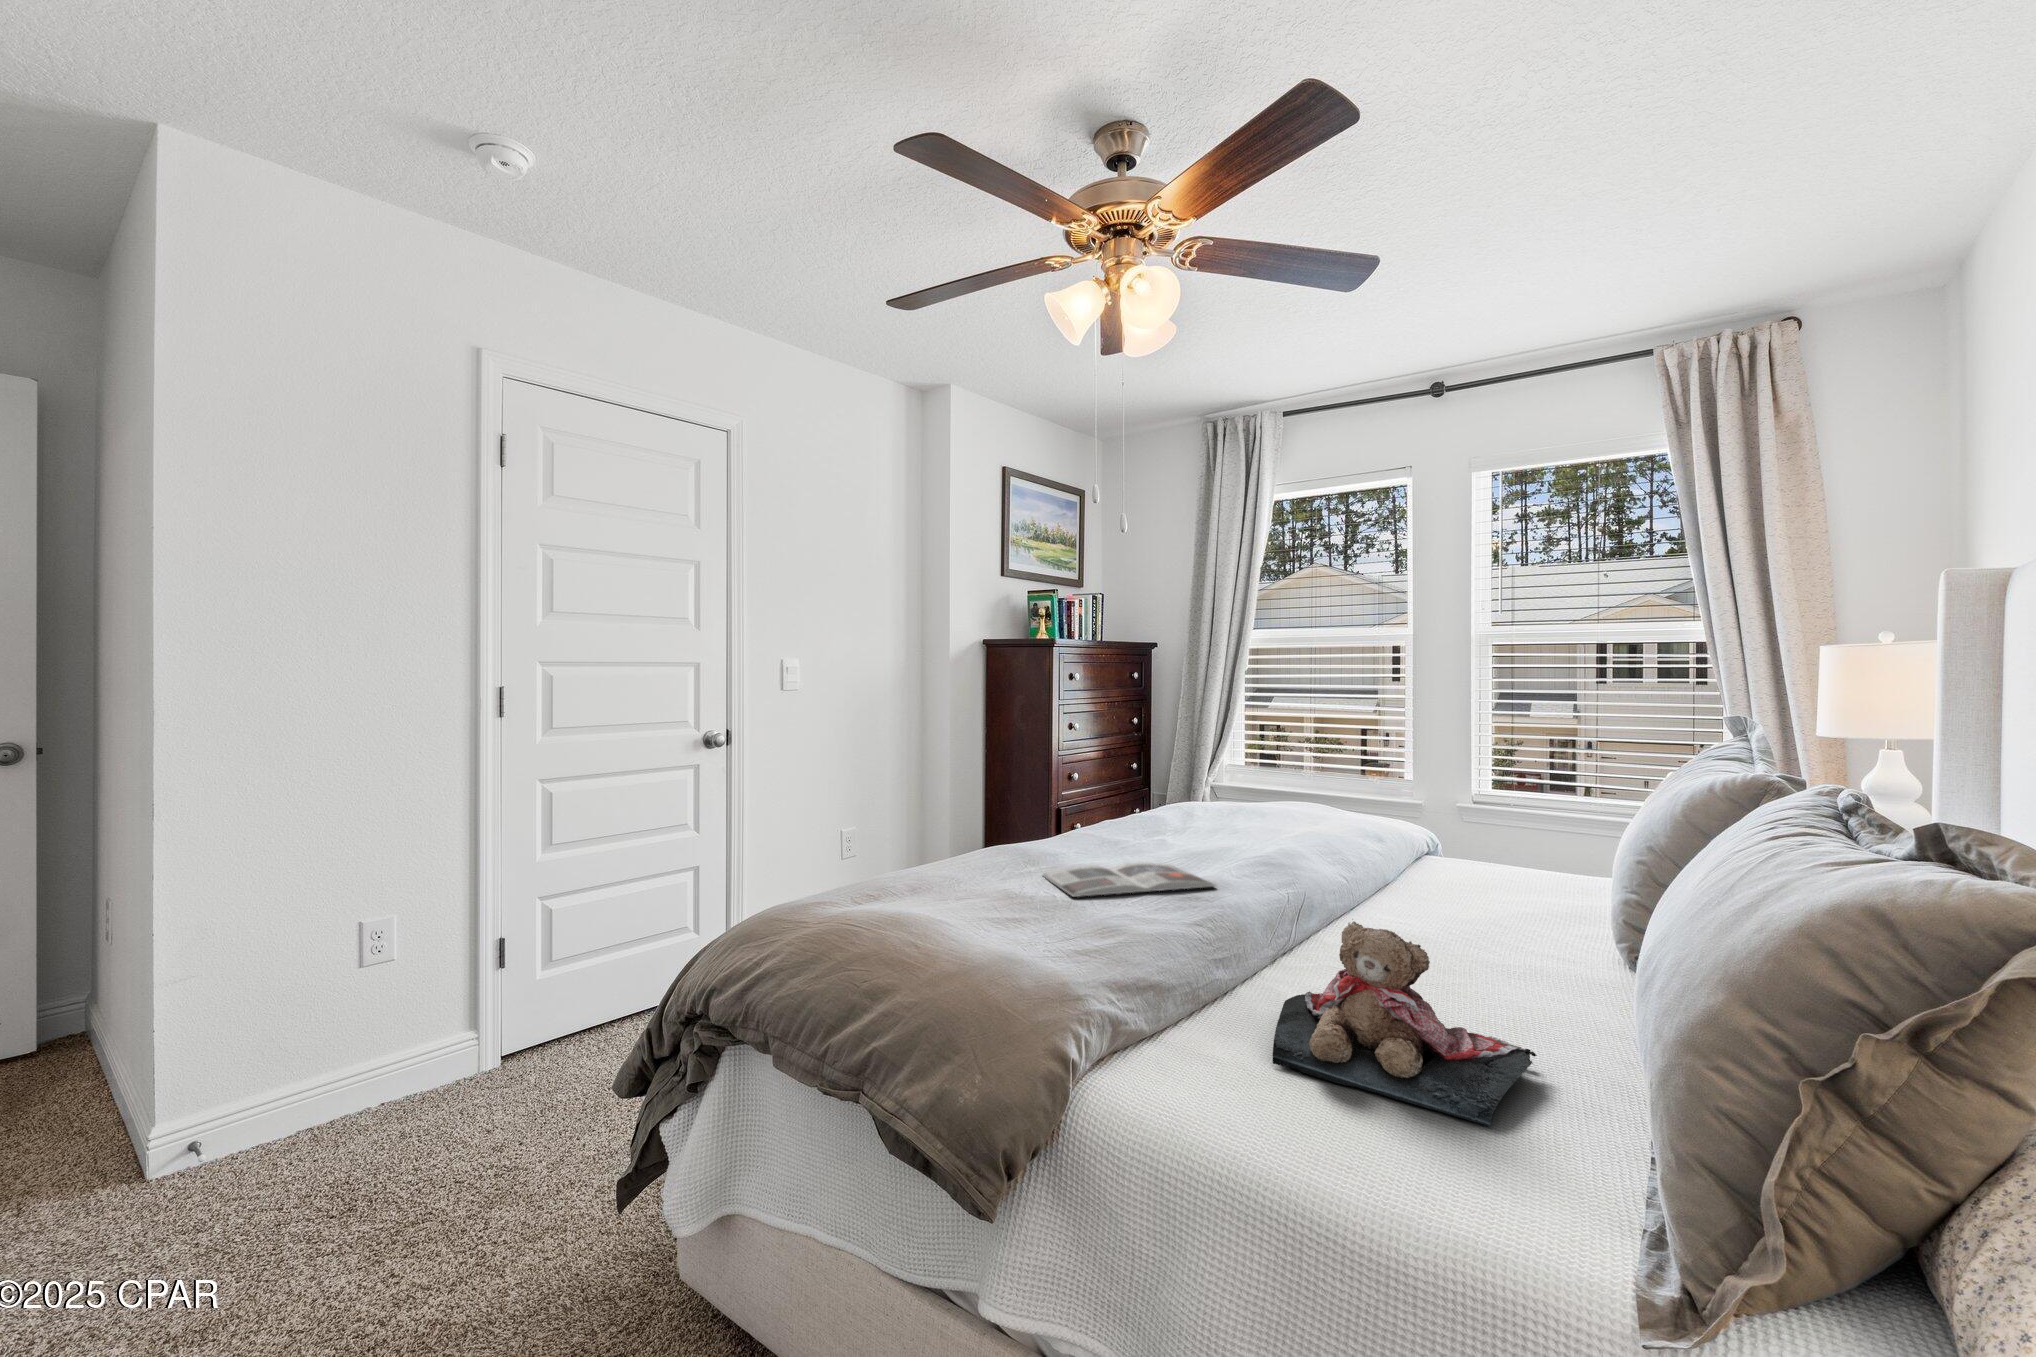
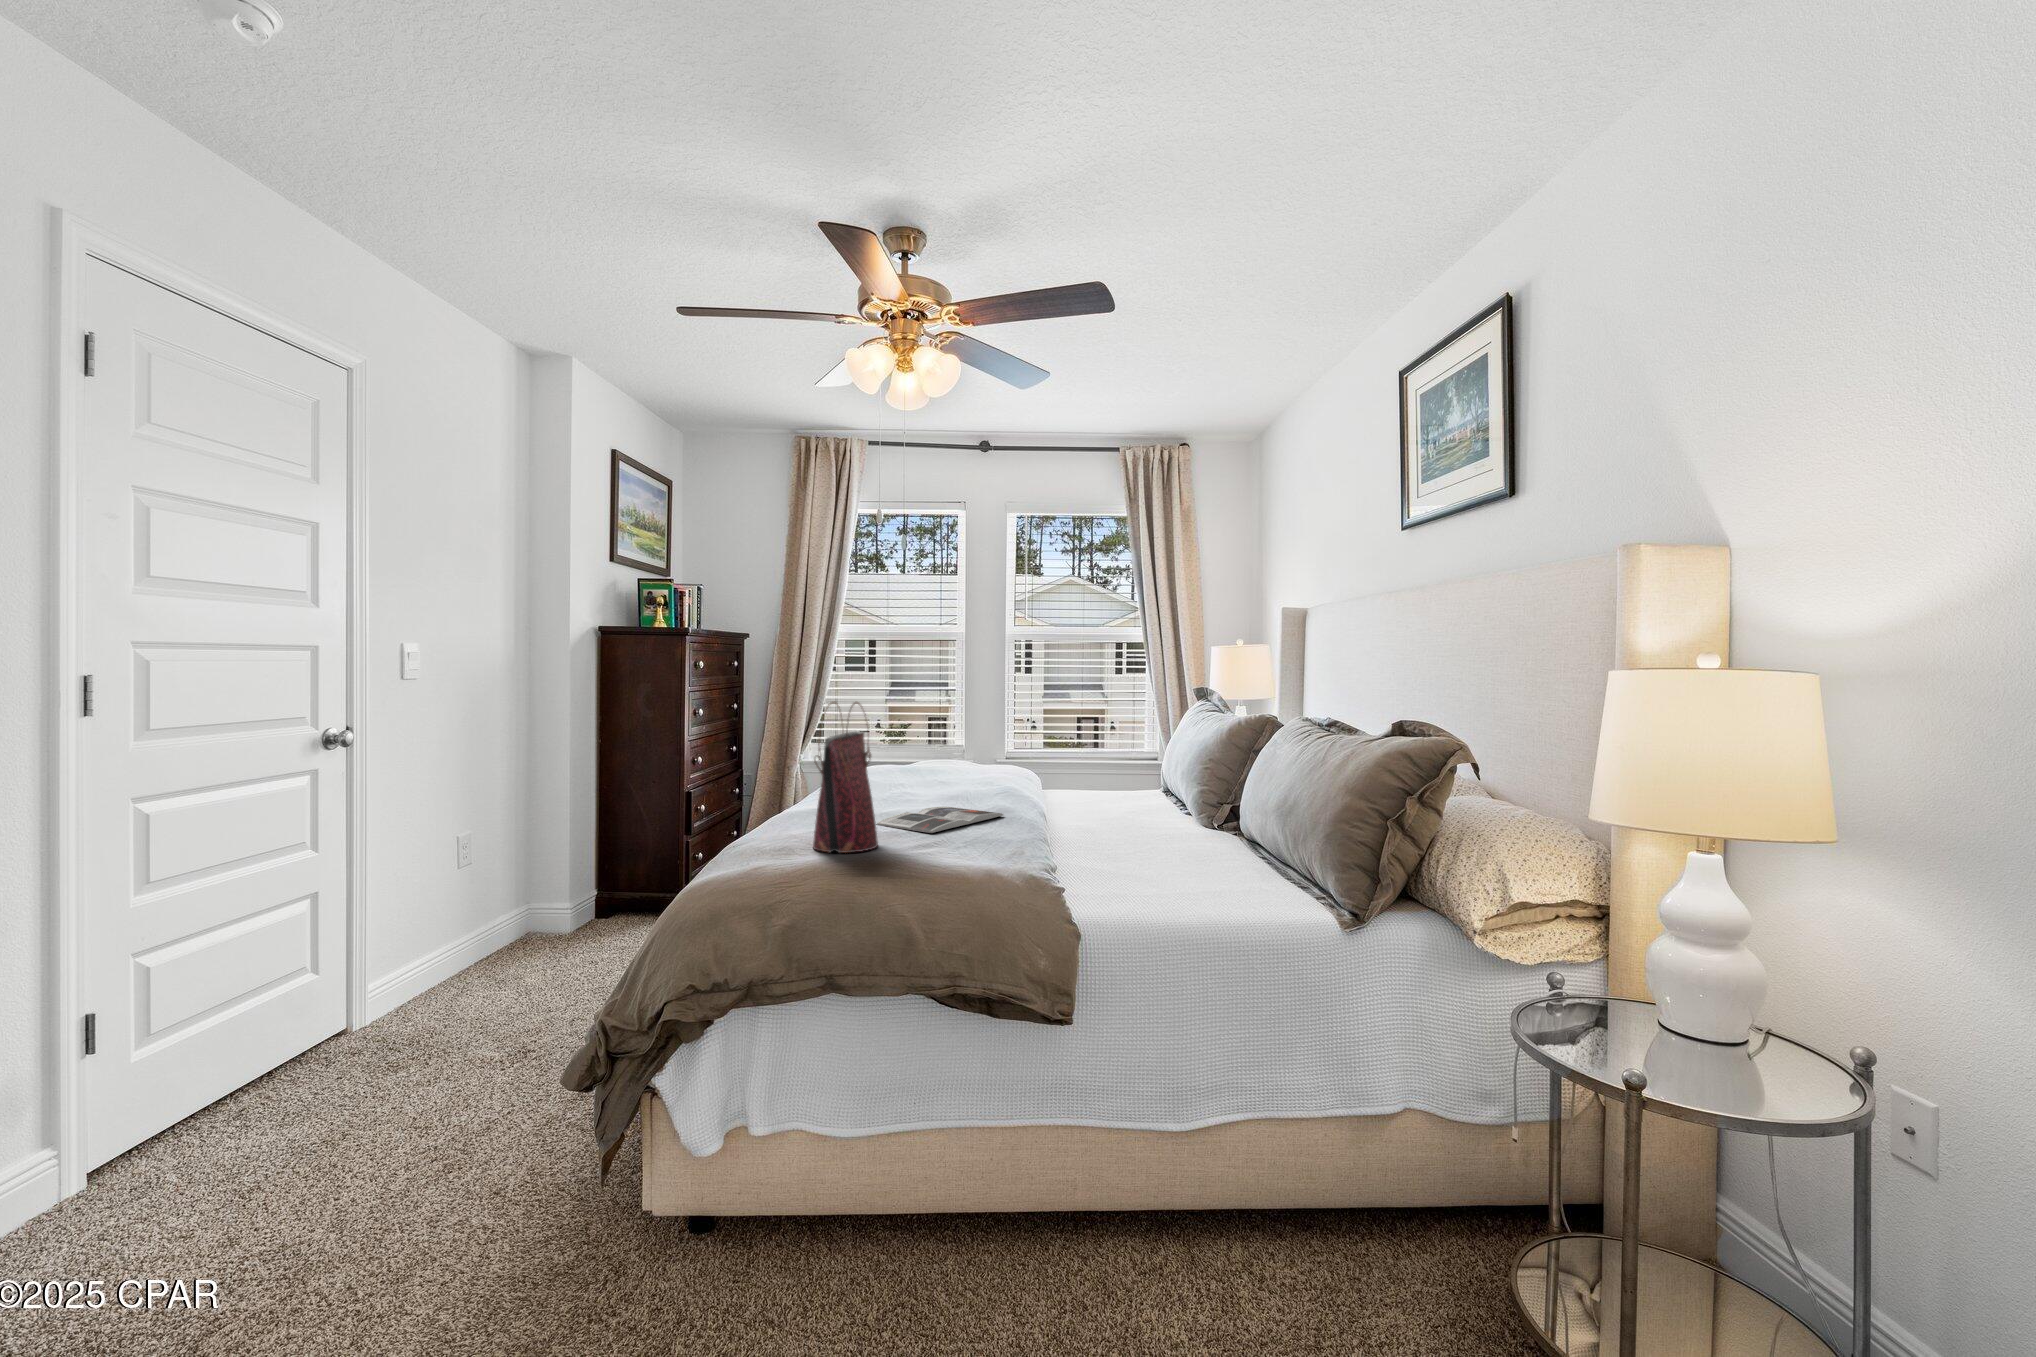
handbag: none [895,721,995,908] -> present [813,701,878,853]
teddy bear: present [1273,921,1537,1126] -> none [1114,810,1266,903]

